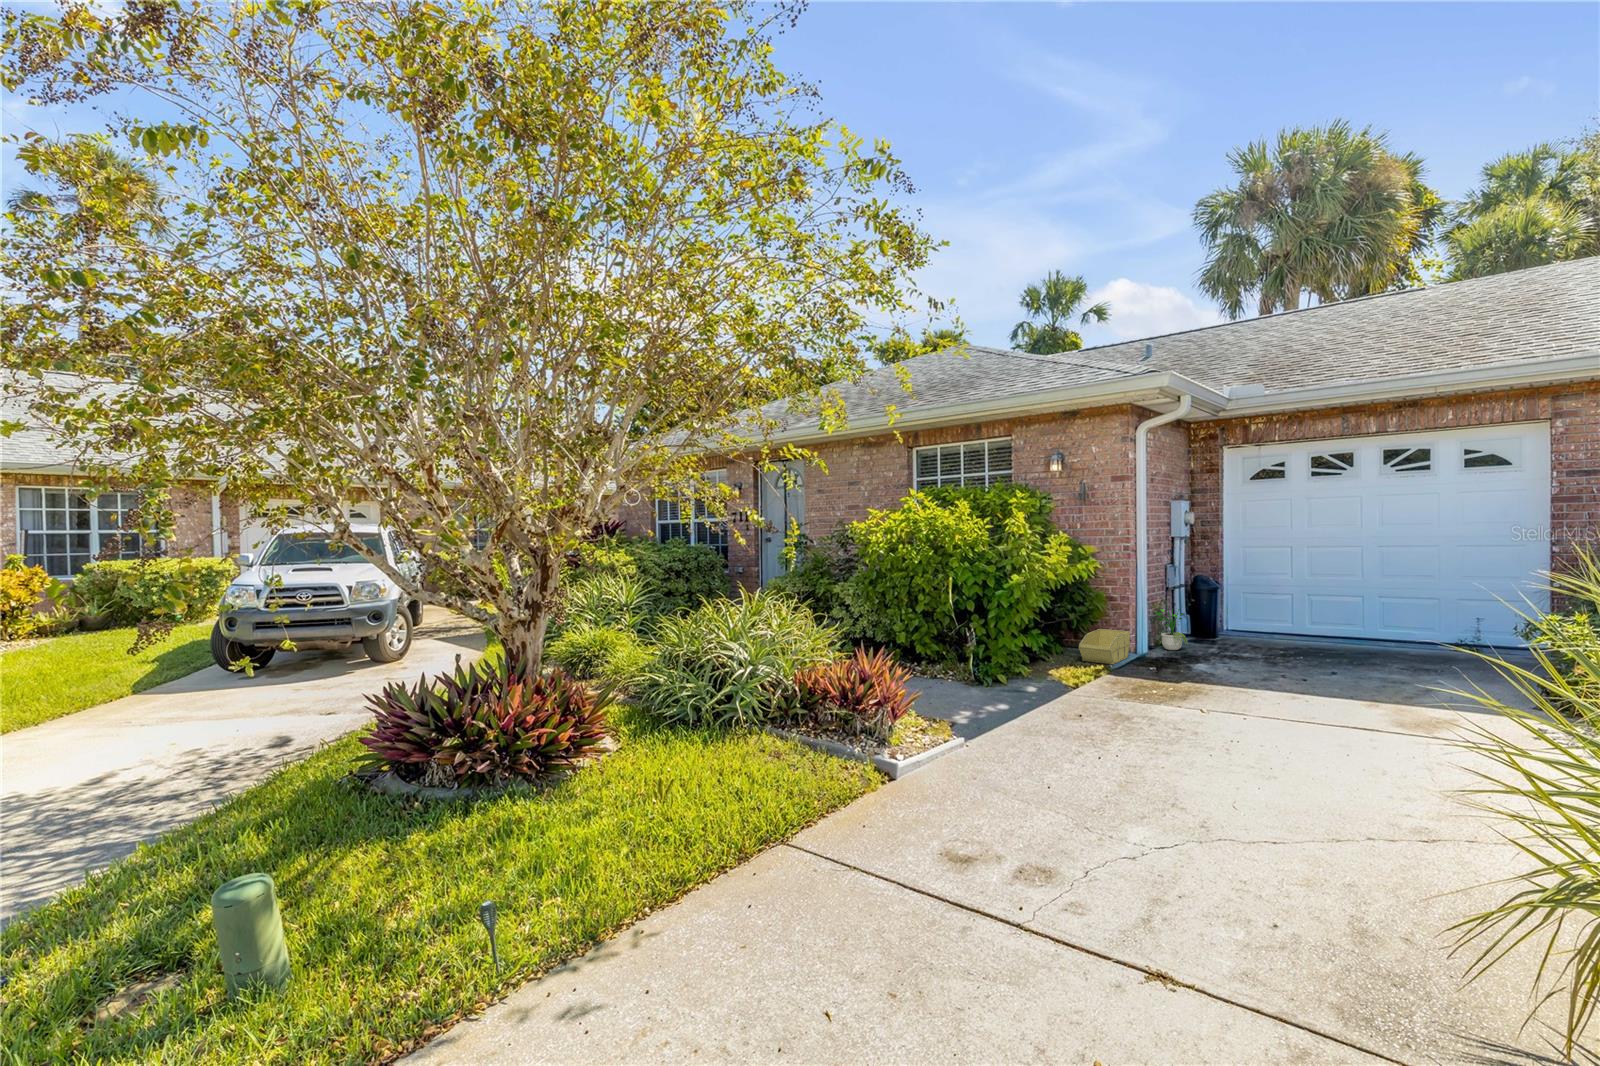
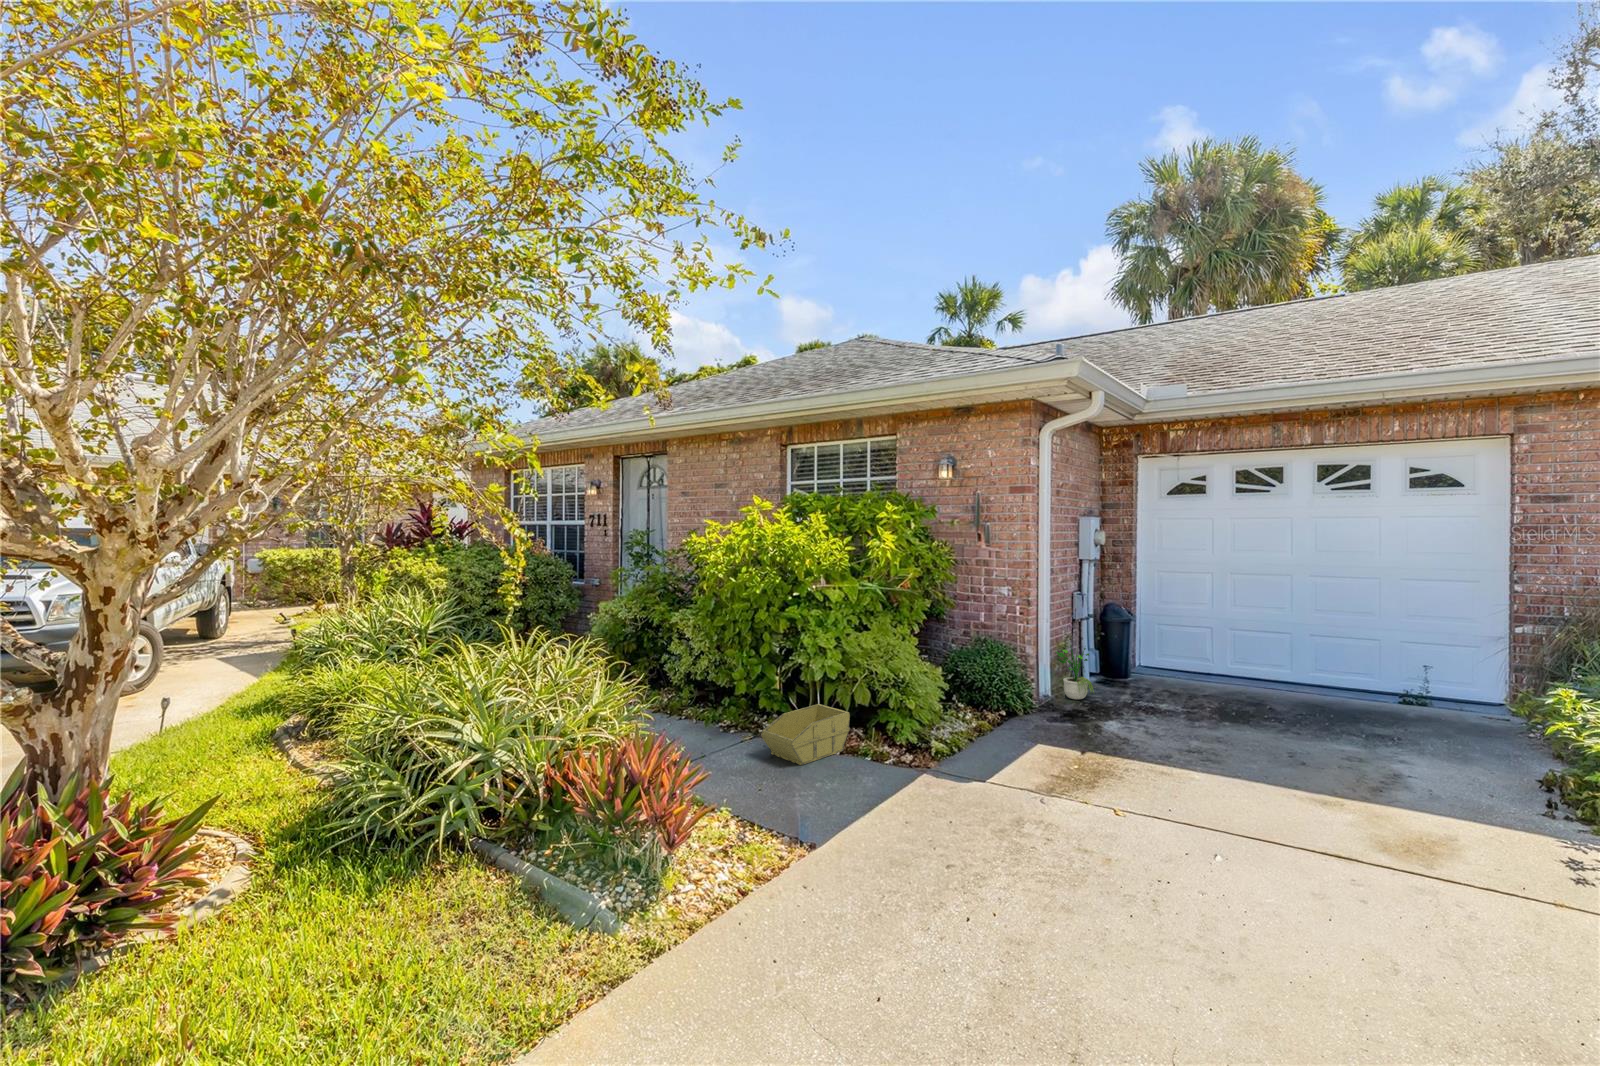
storage bin: present [1079,629,1130,664] -> present [761,704,850,765]

